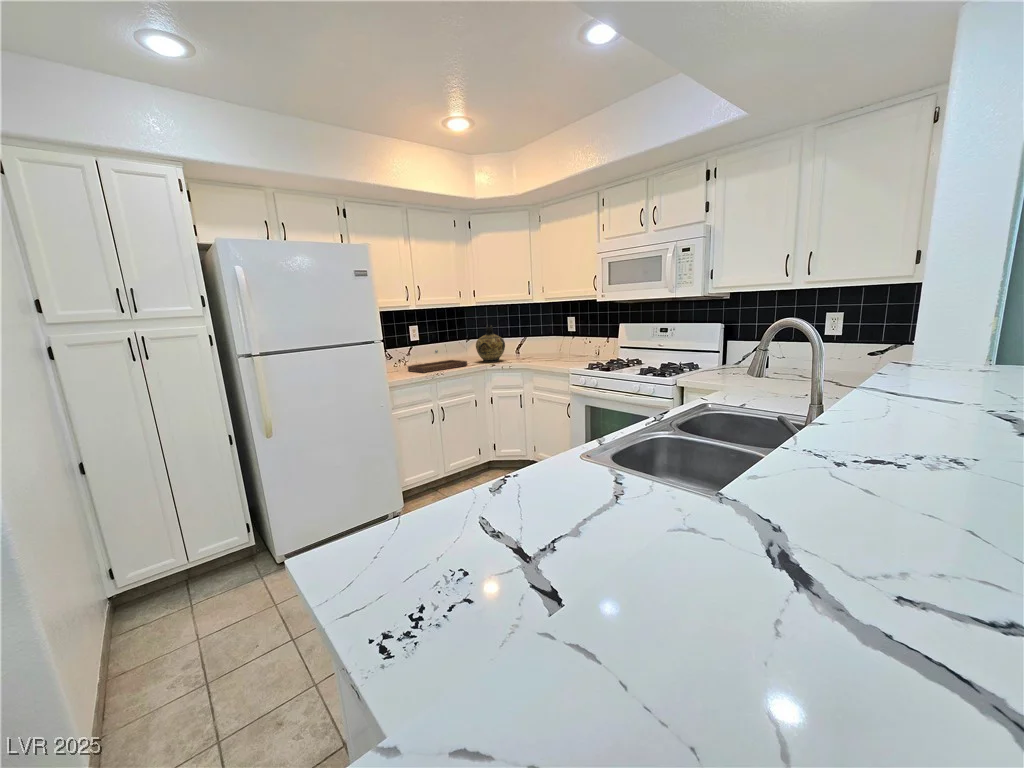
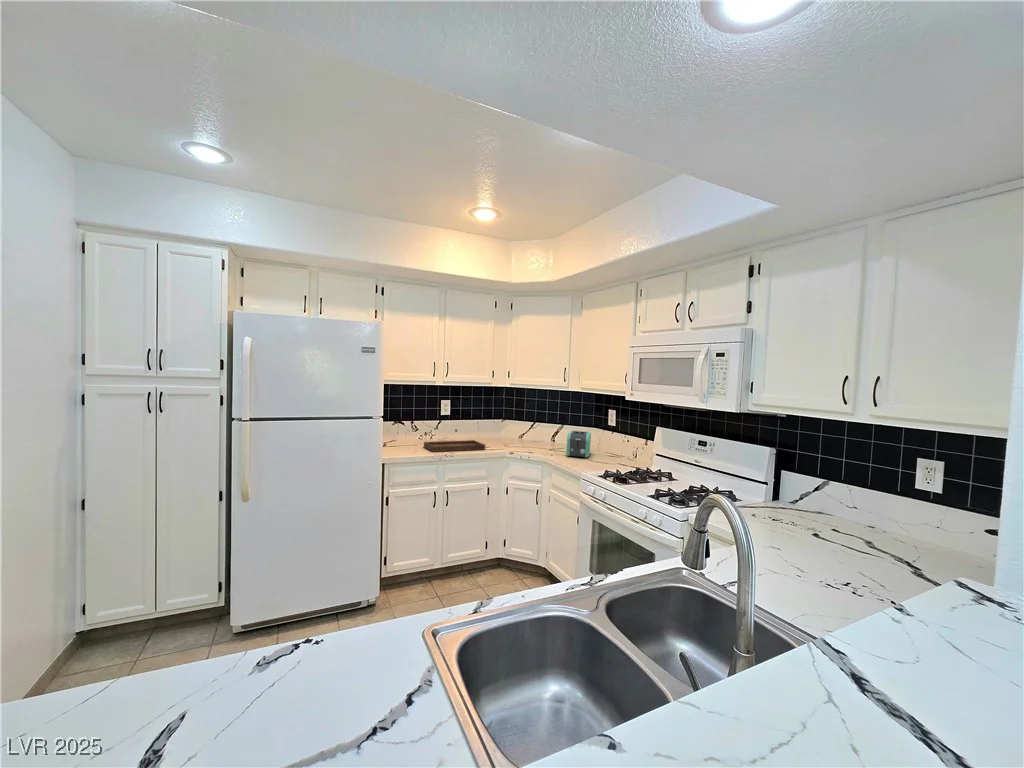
ceramic jug: present [476,325,505,362] -> none [502,409,533,448]
toaster: none [539,338,562,361] -> present [566,431,591,458]

